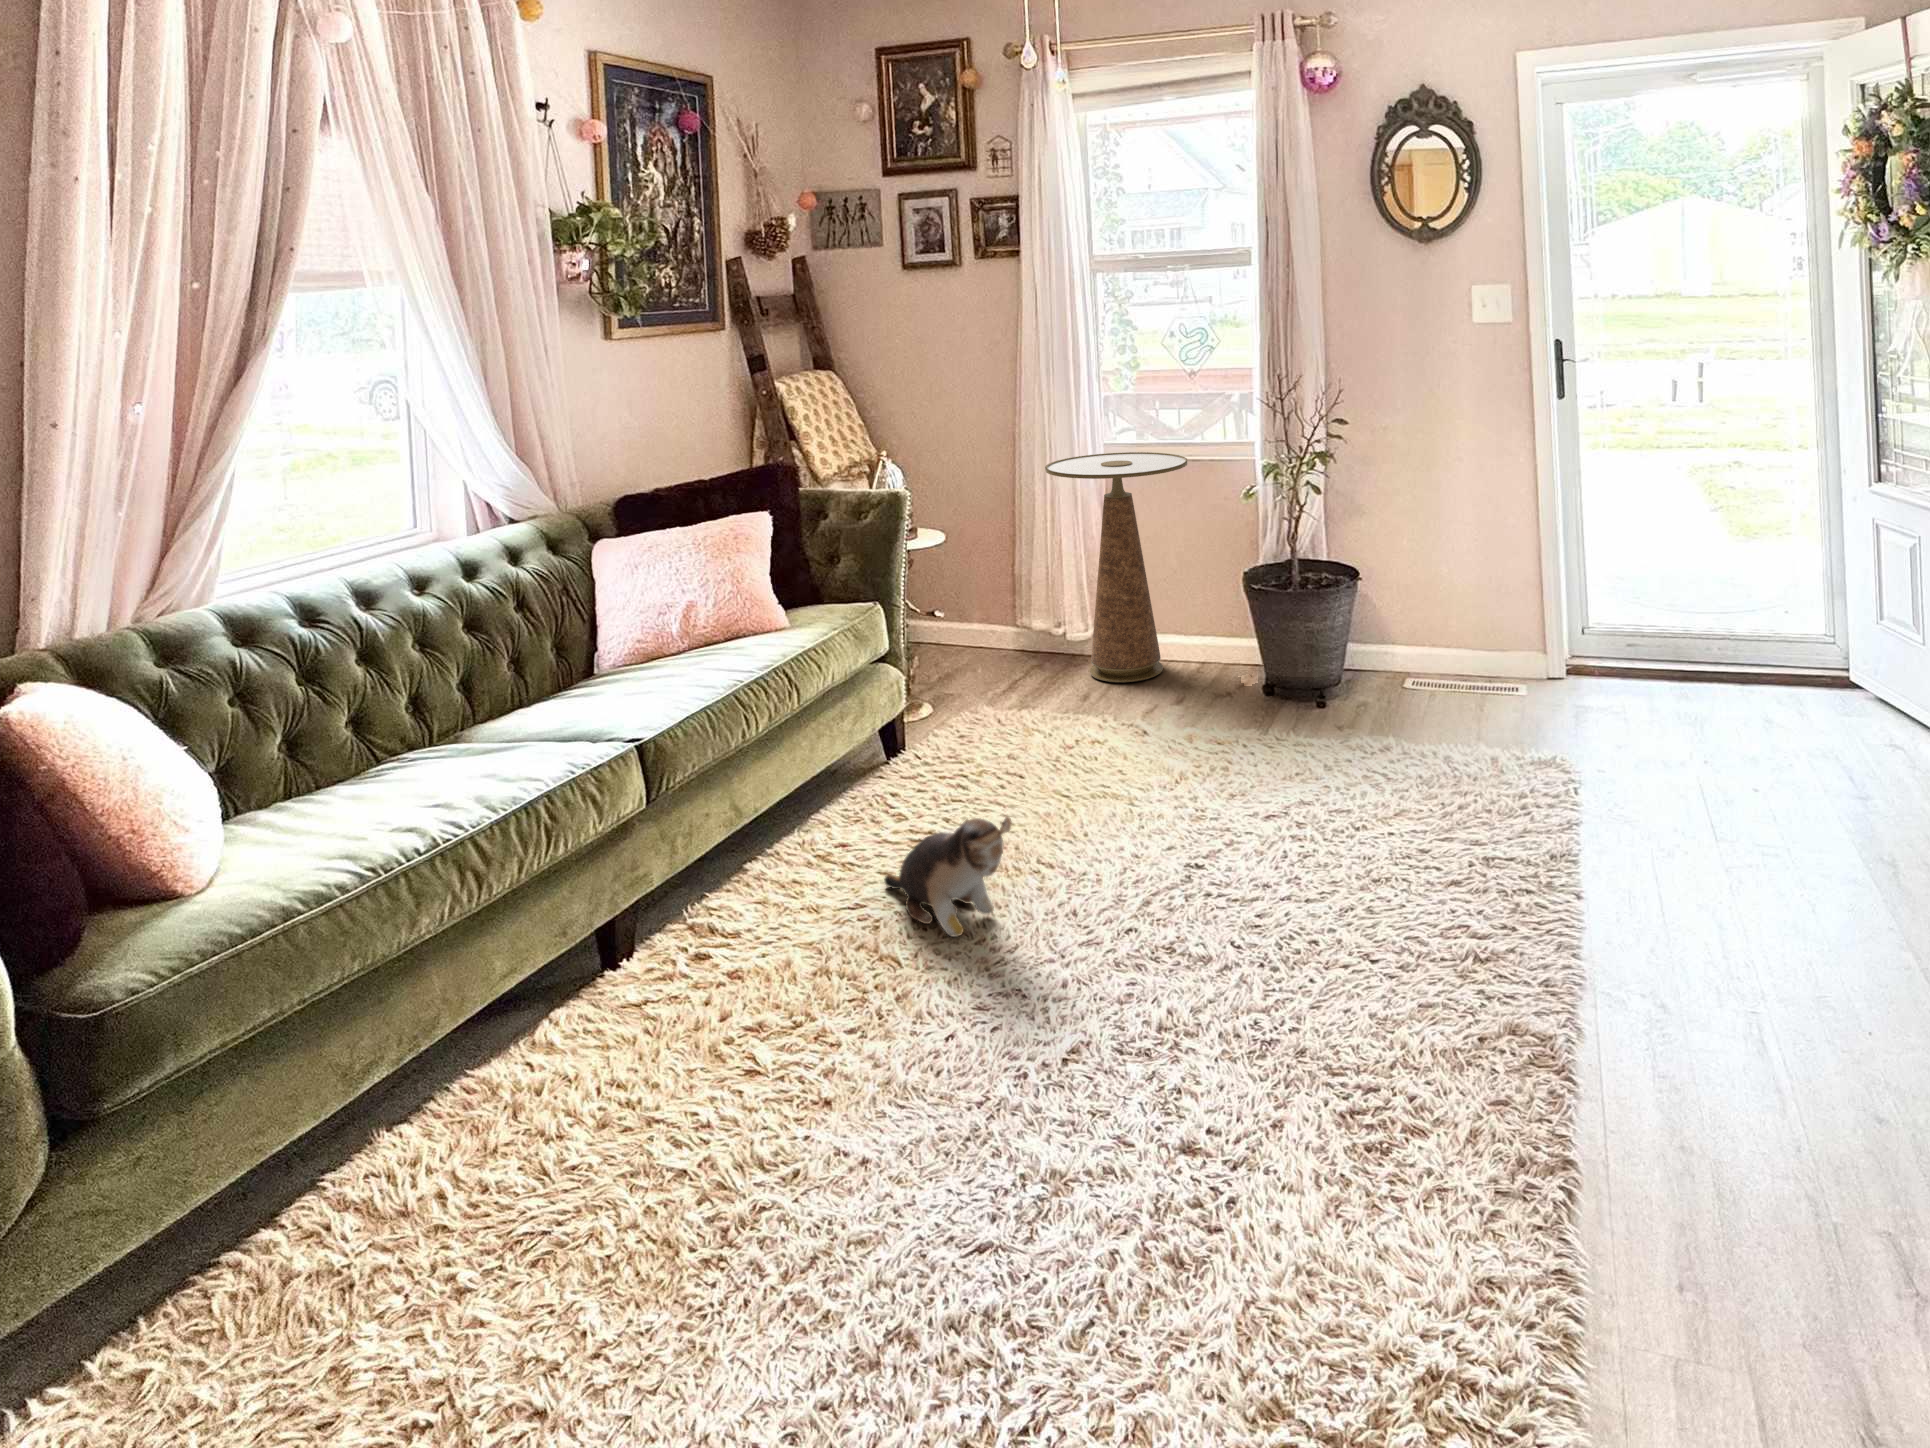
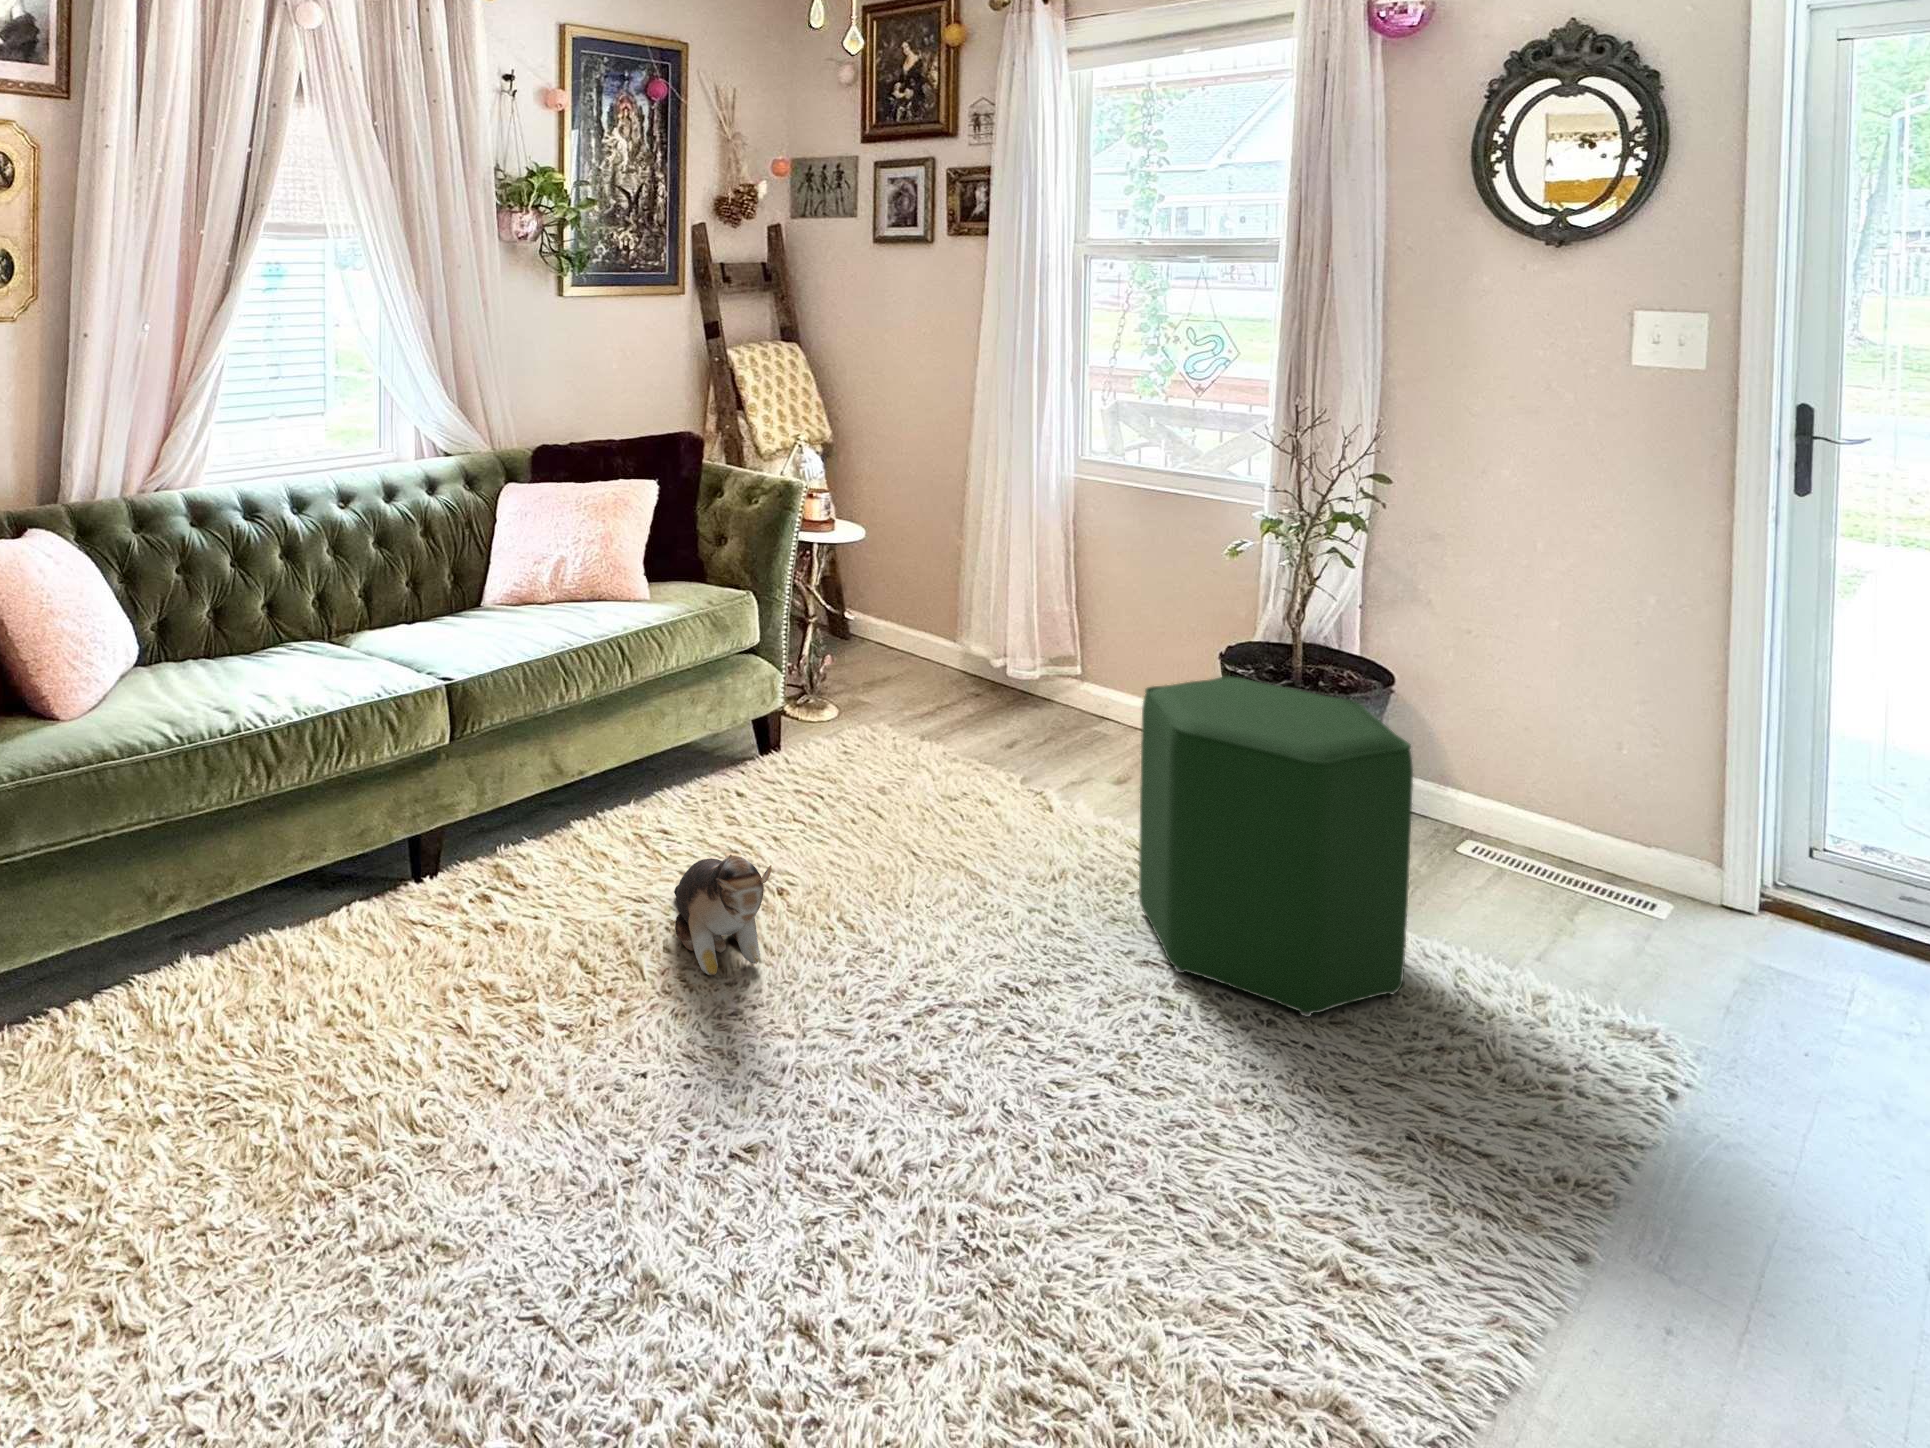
side table: present [1045,452,1187,682] -> none [989,475,1173,754]
ottoman: none [1232,579,1421,813] -> present [1139,676,1413,1017]

